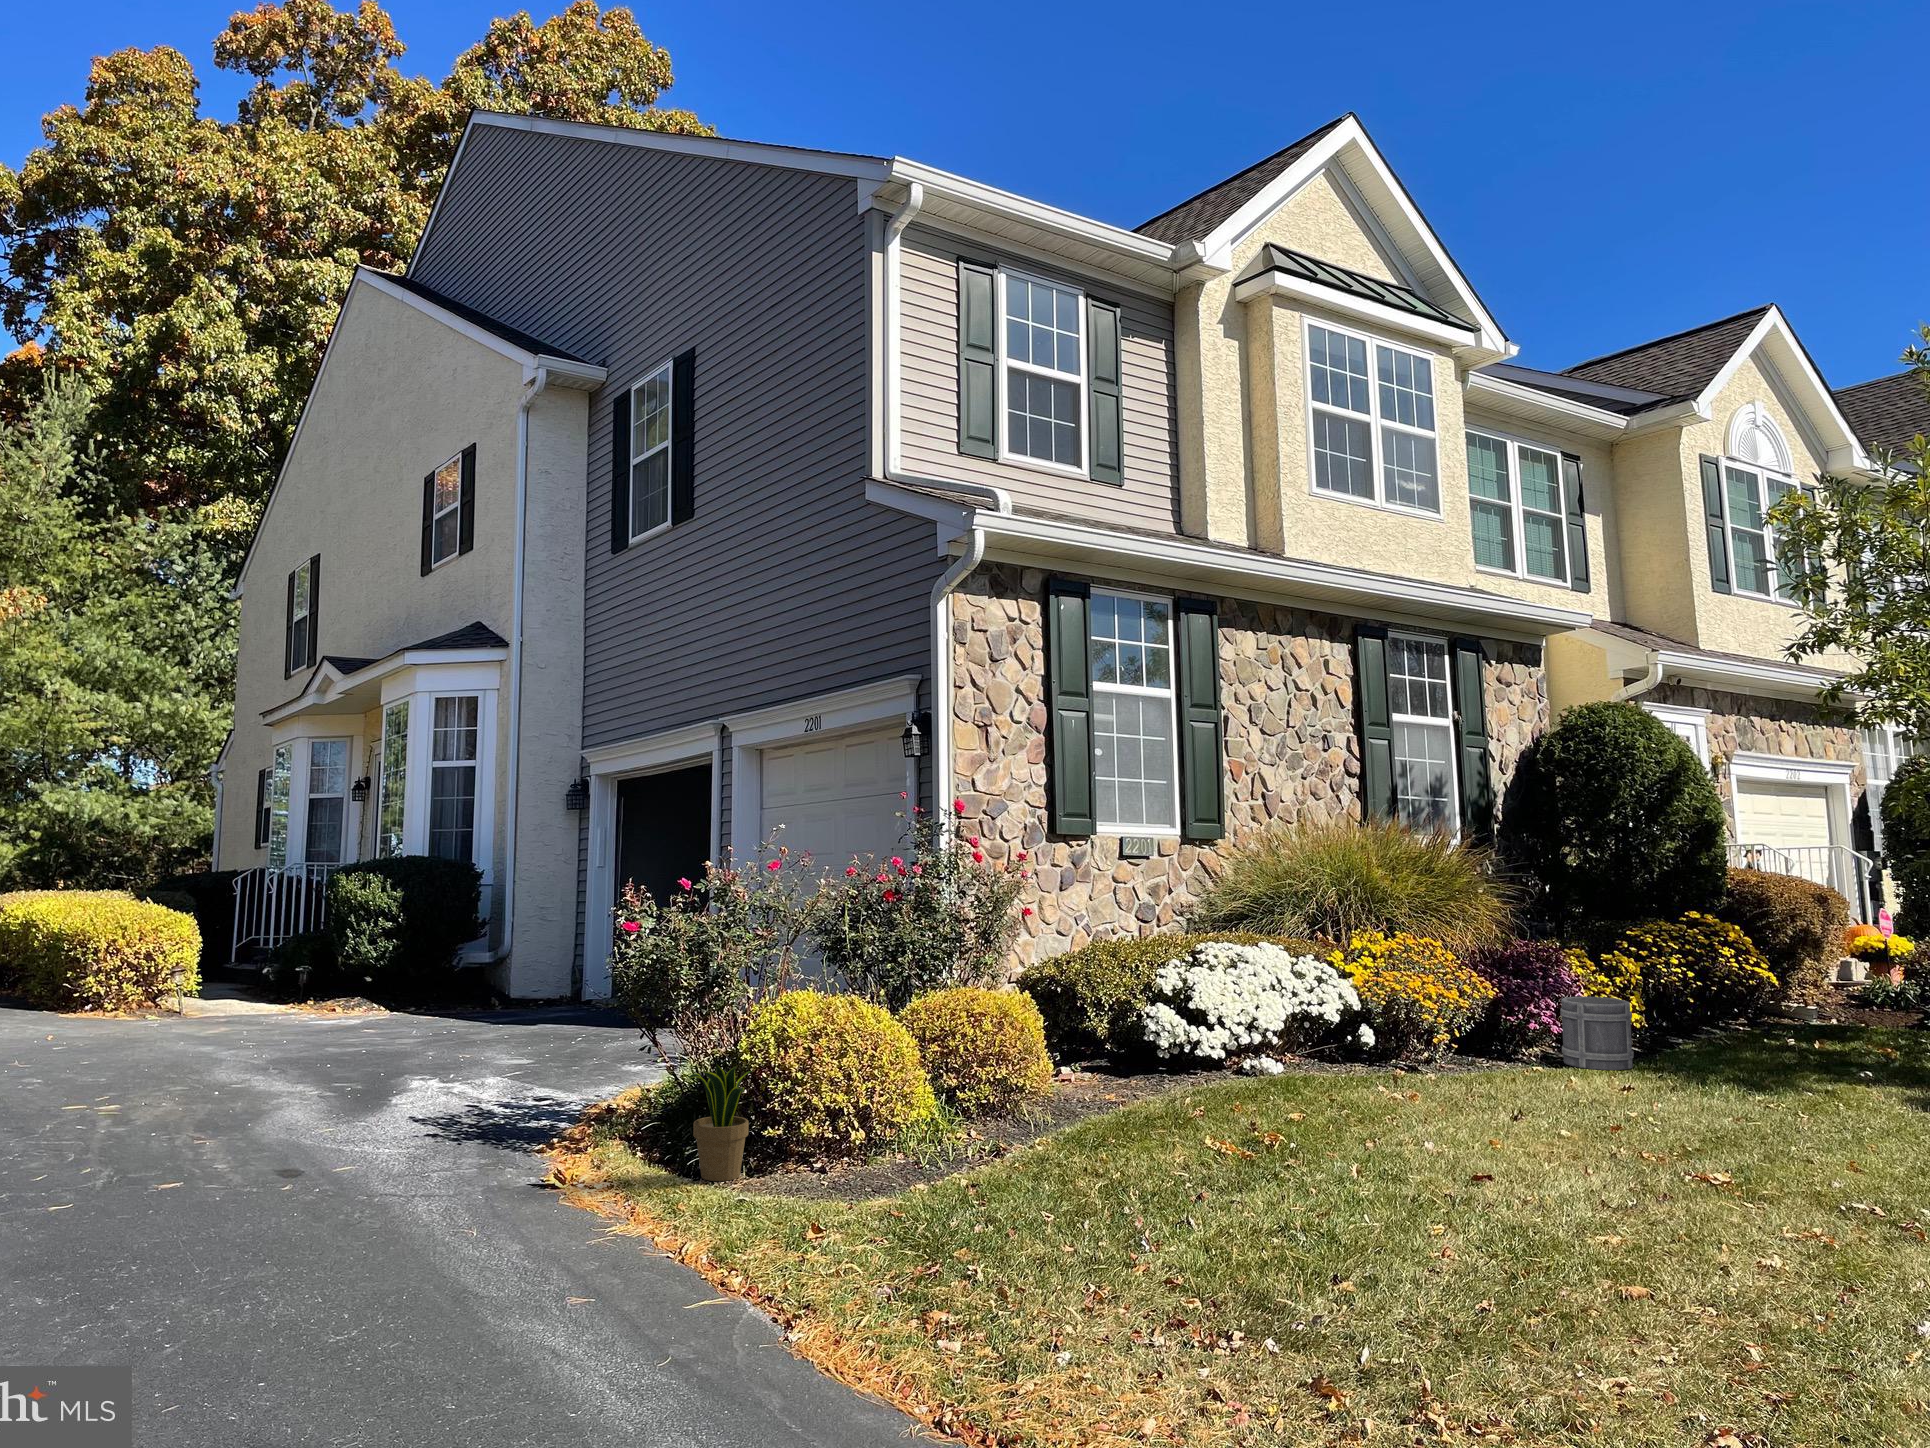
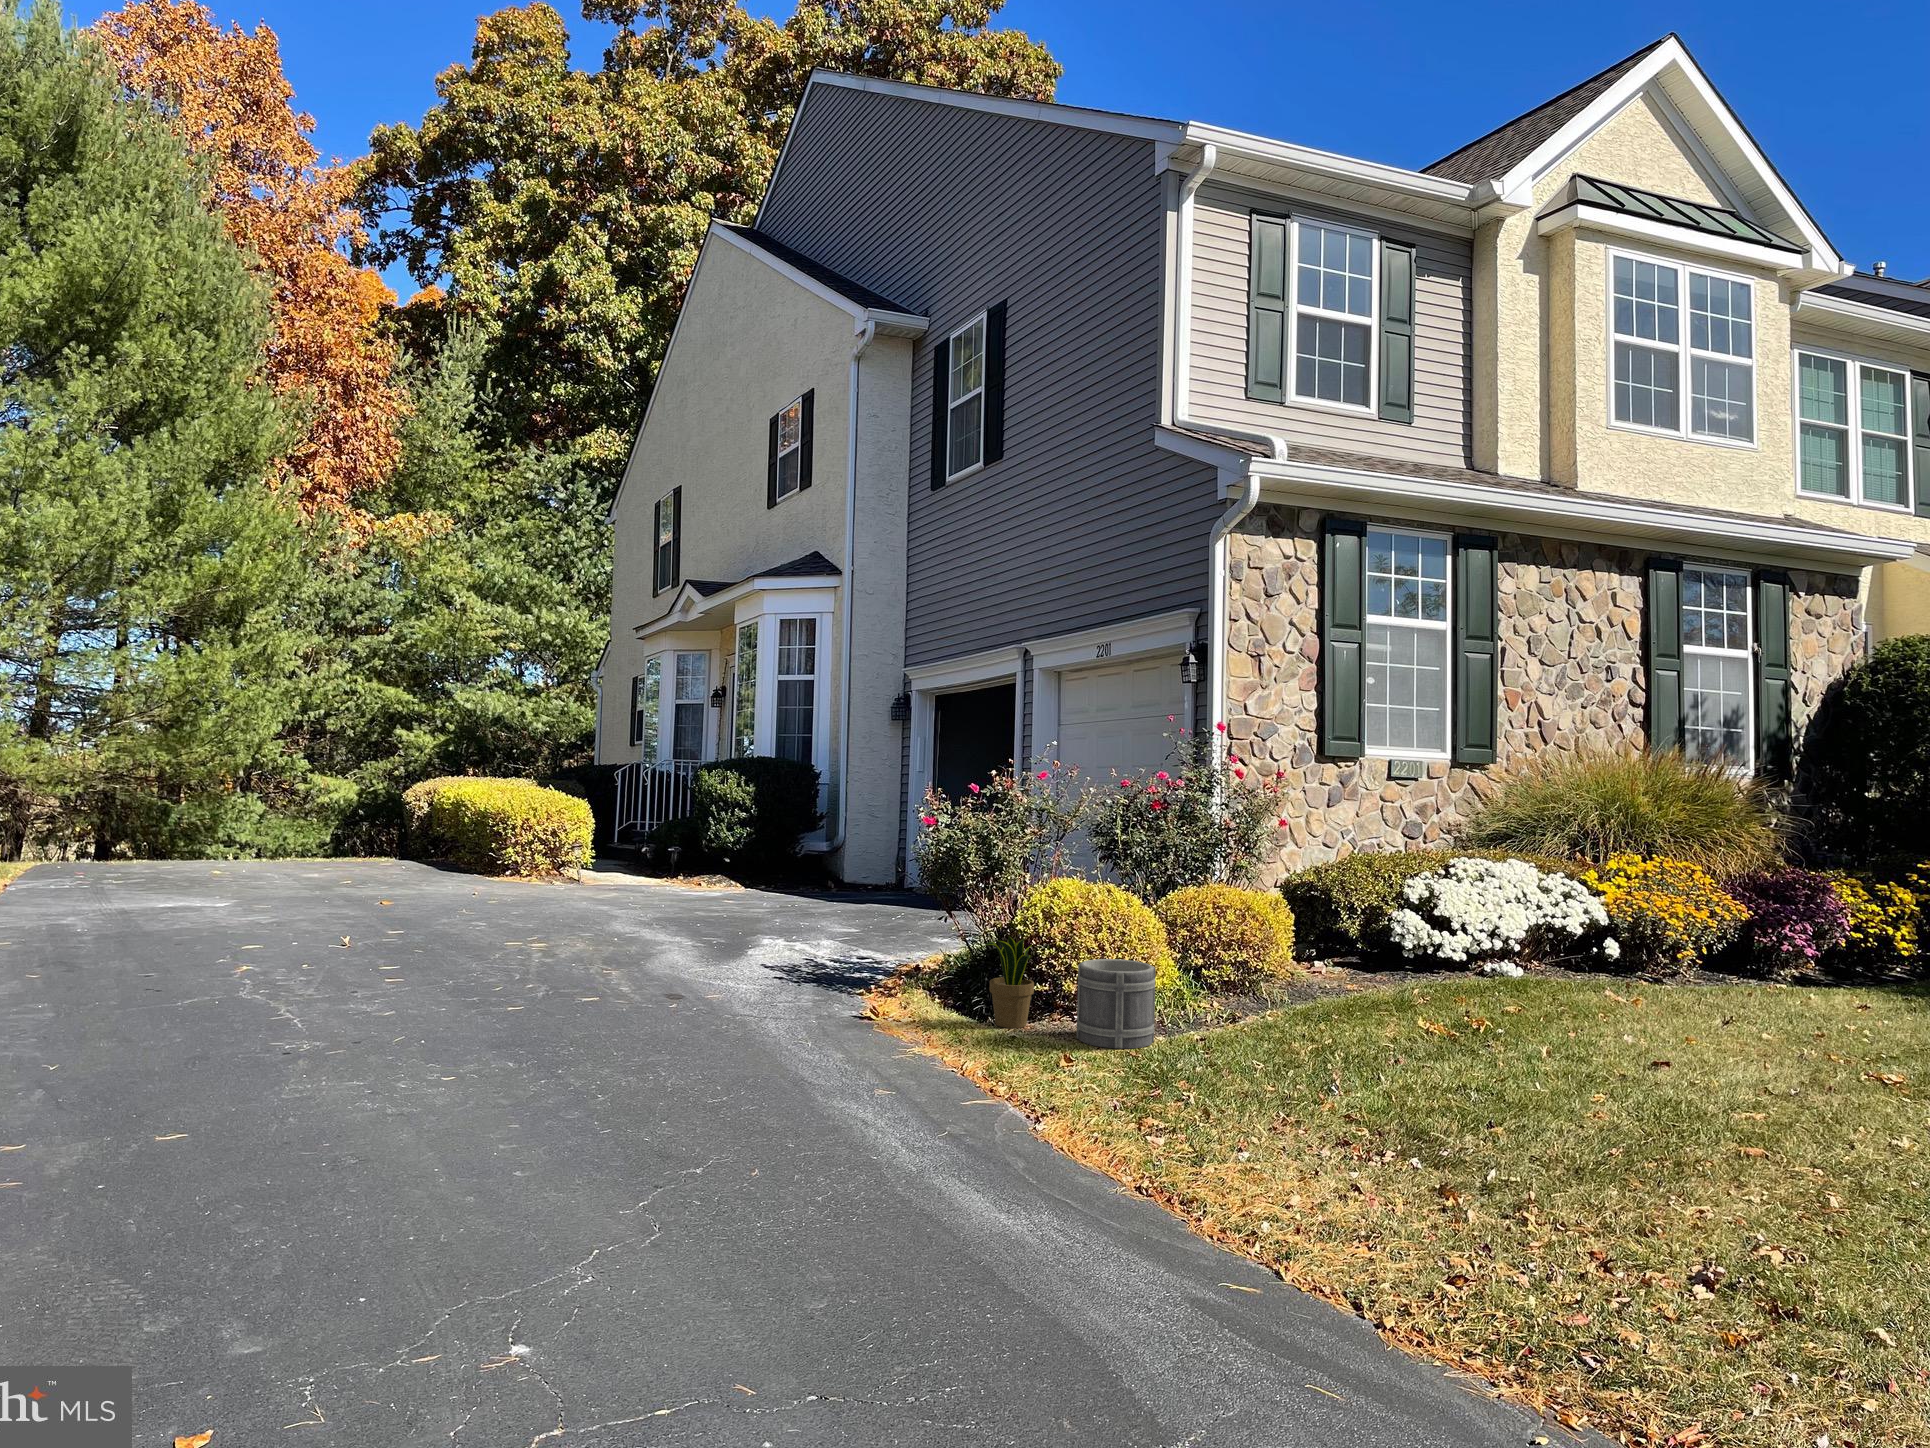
bucket: present [1560,997,1634,1070] -> present [1077,959,1155,1049]

